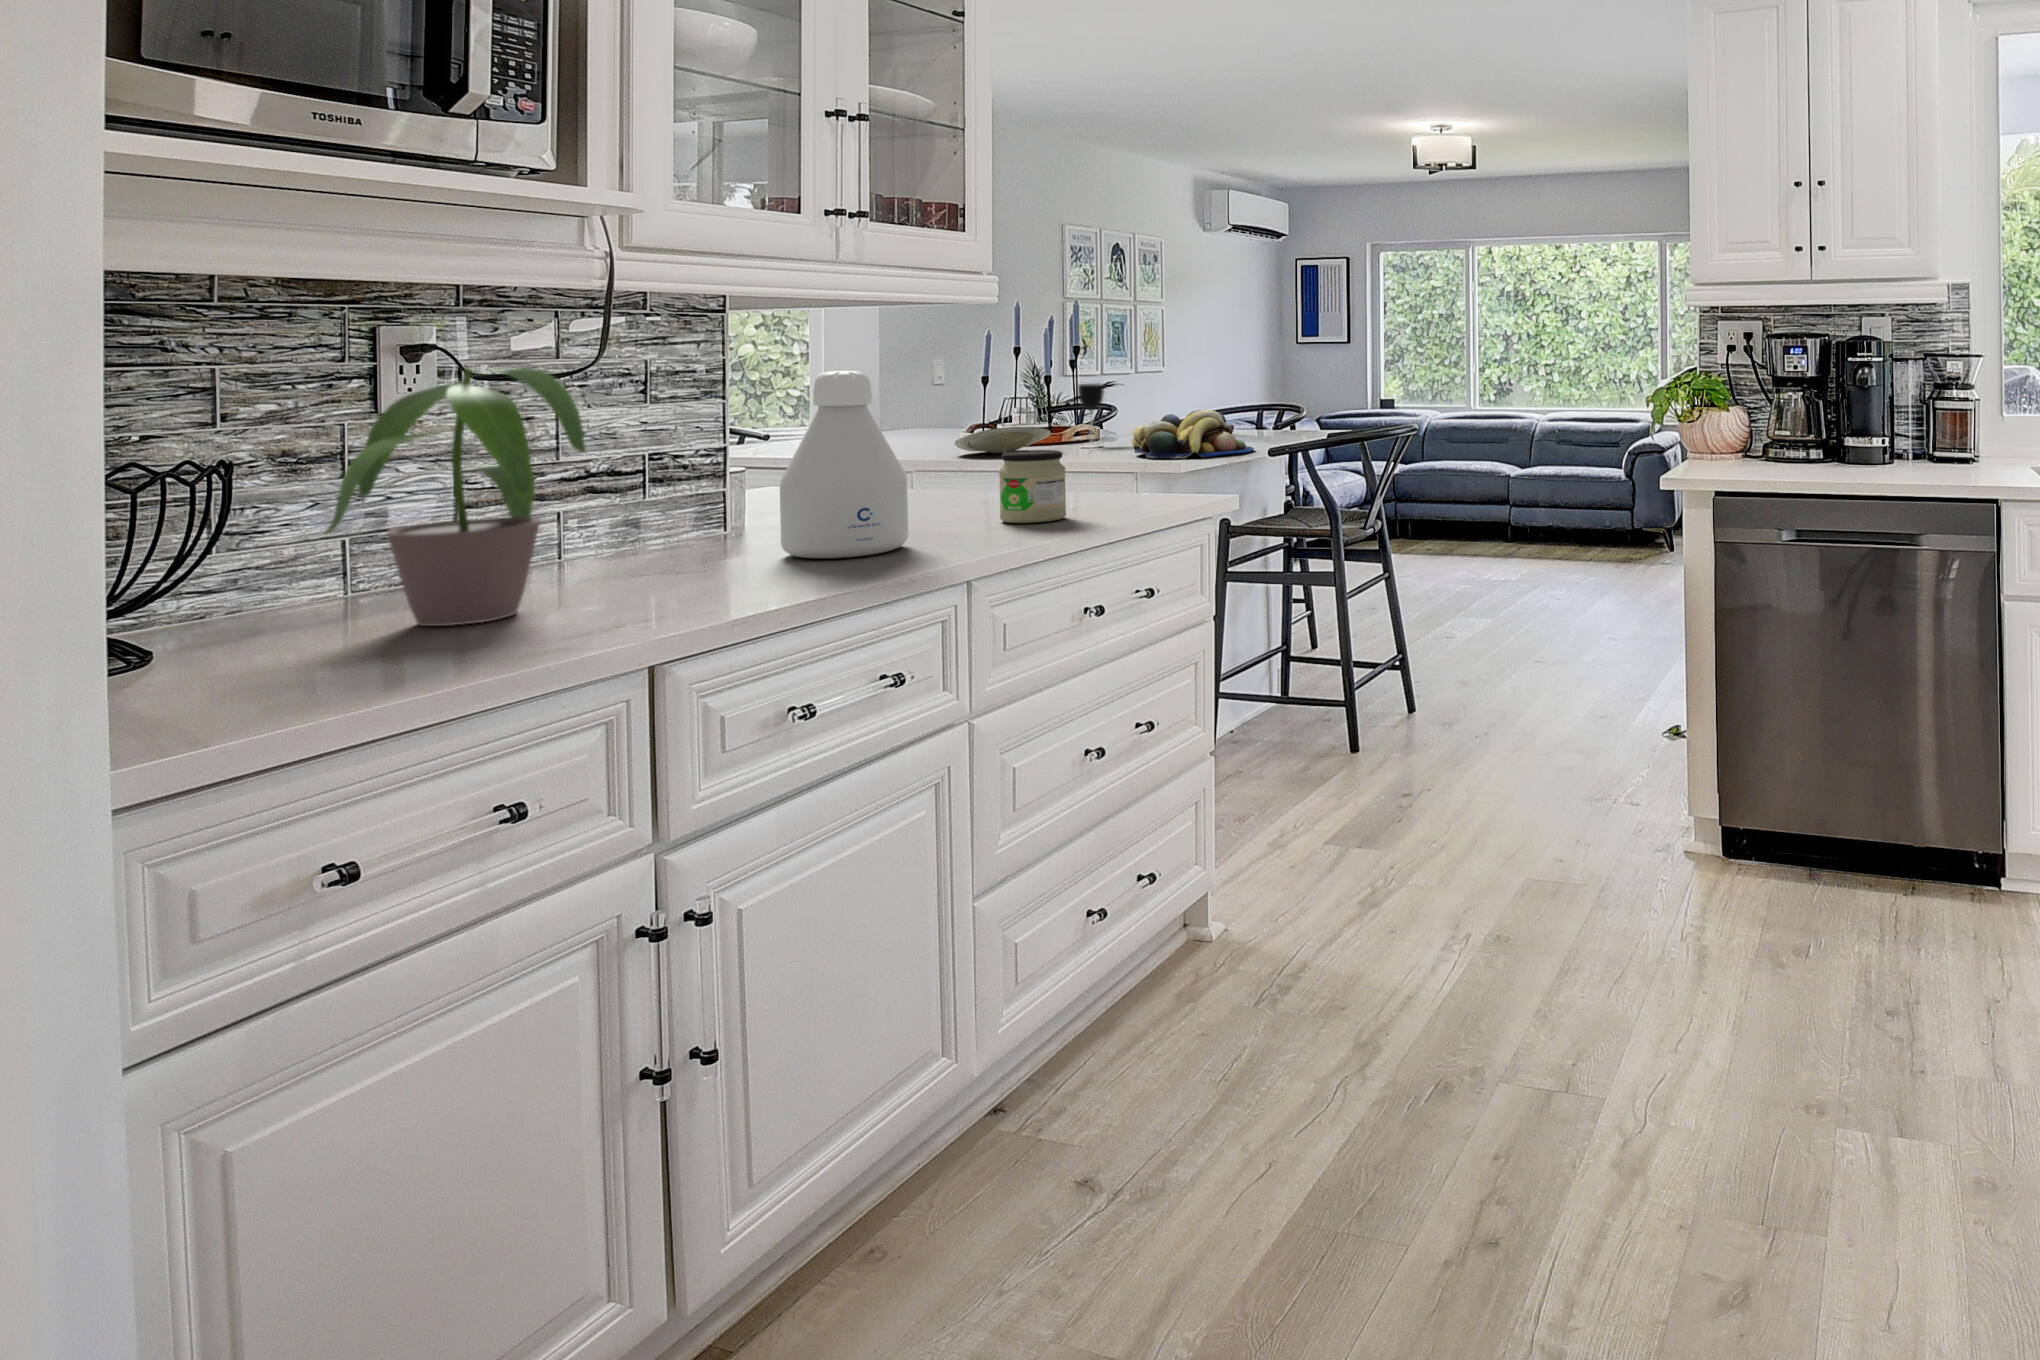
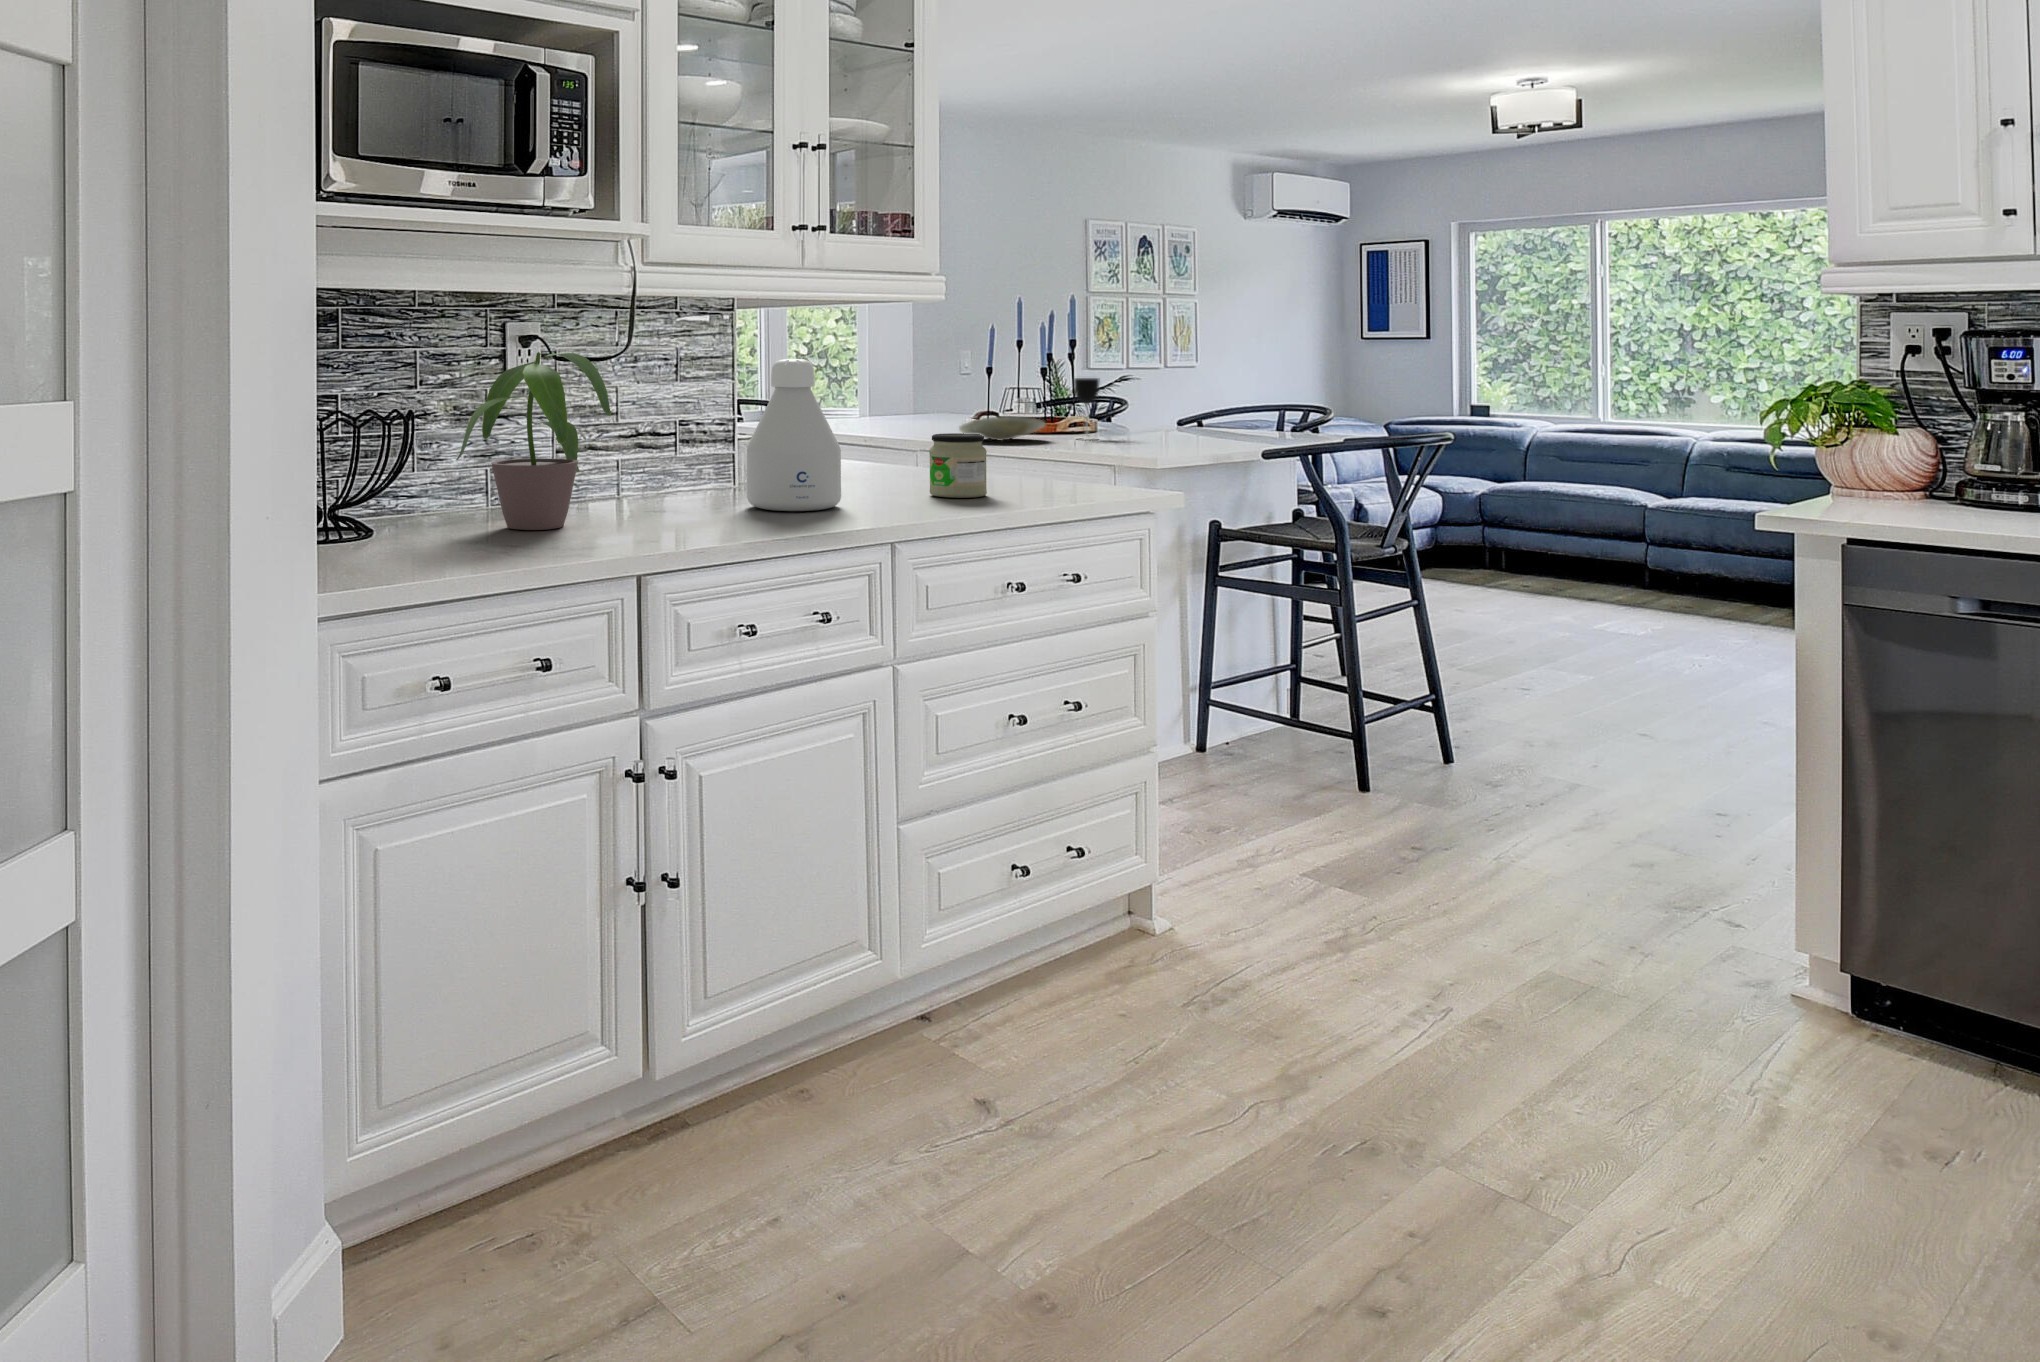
fruit bowl: present [1132,410,1254,458] -> none [1117,407,1245,454]

